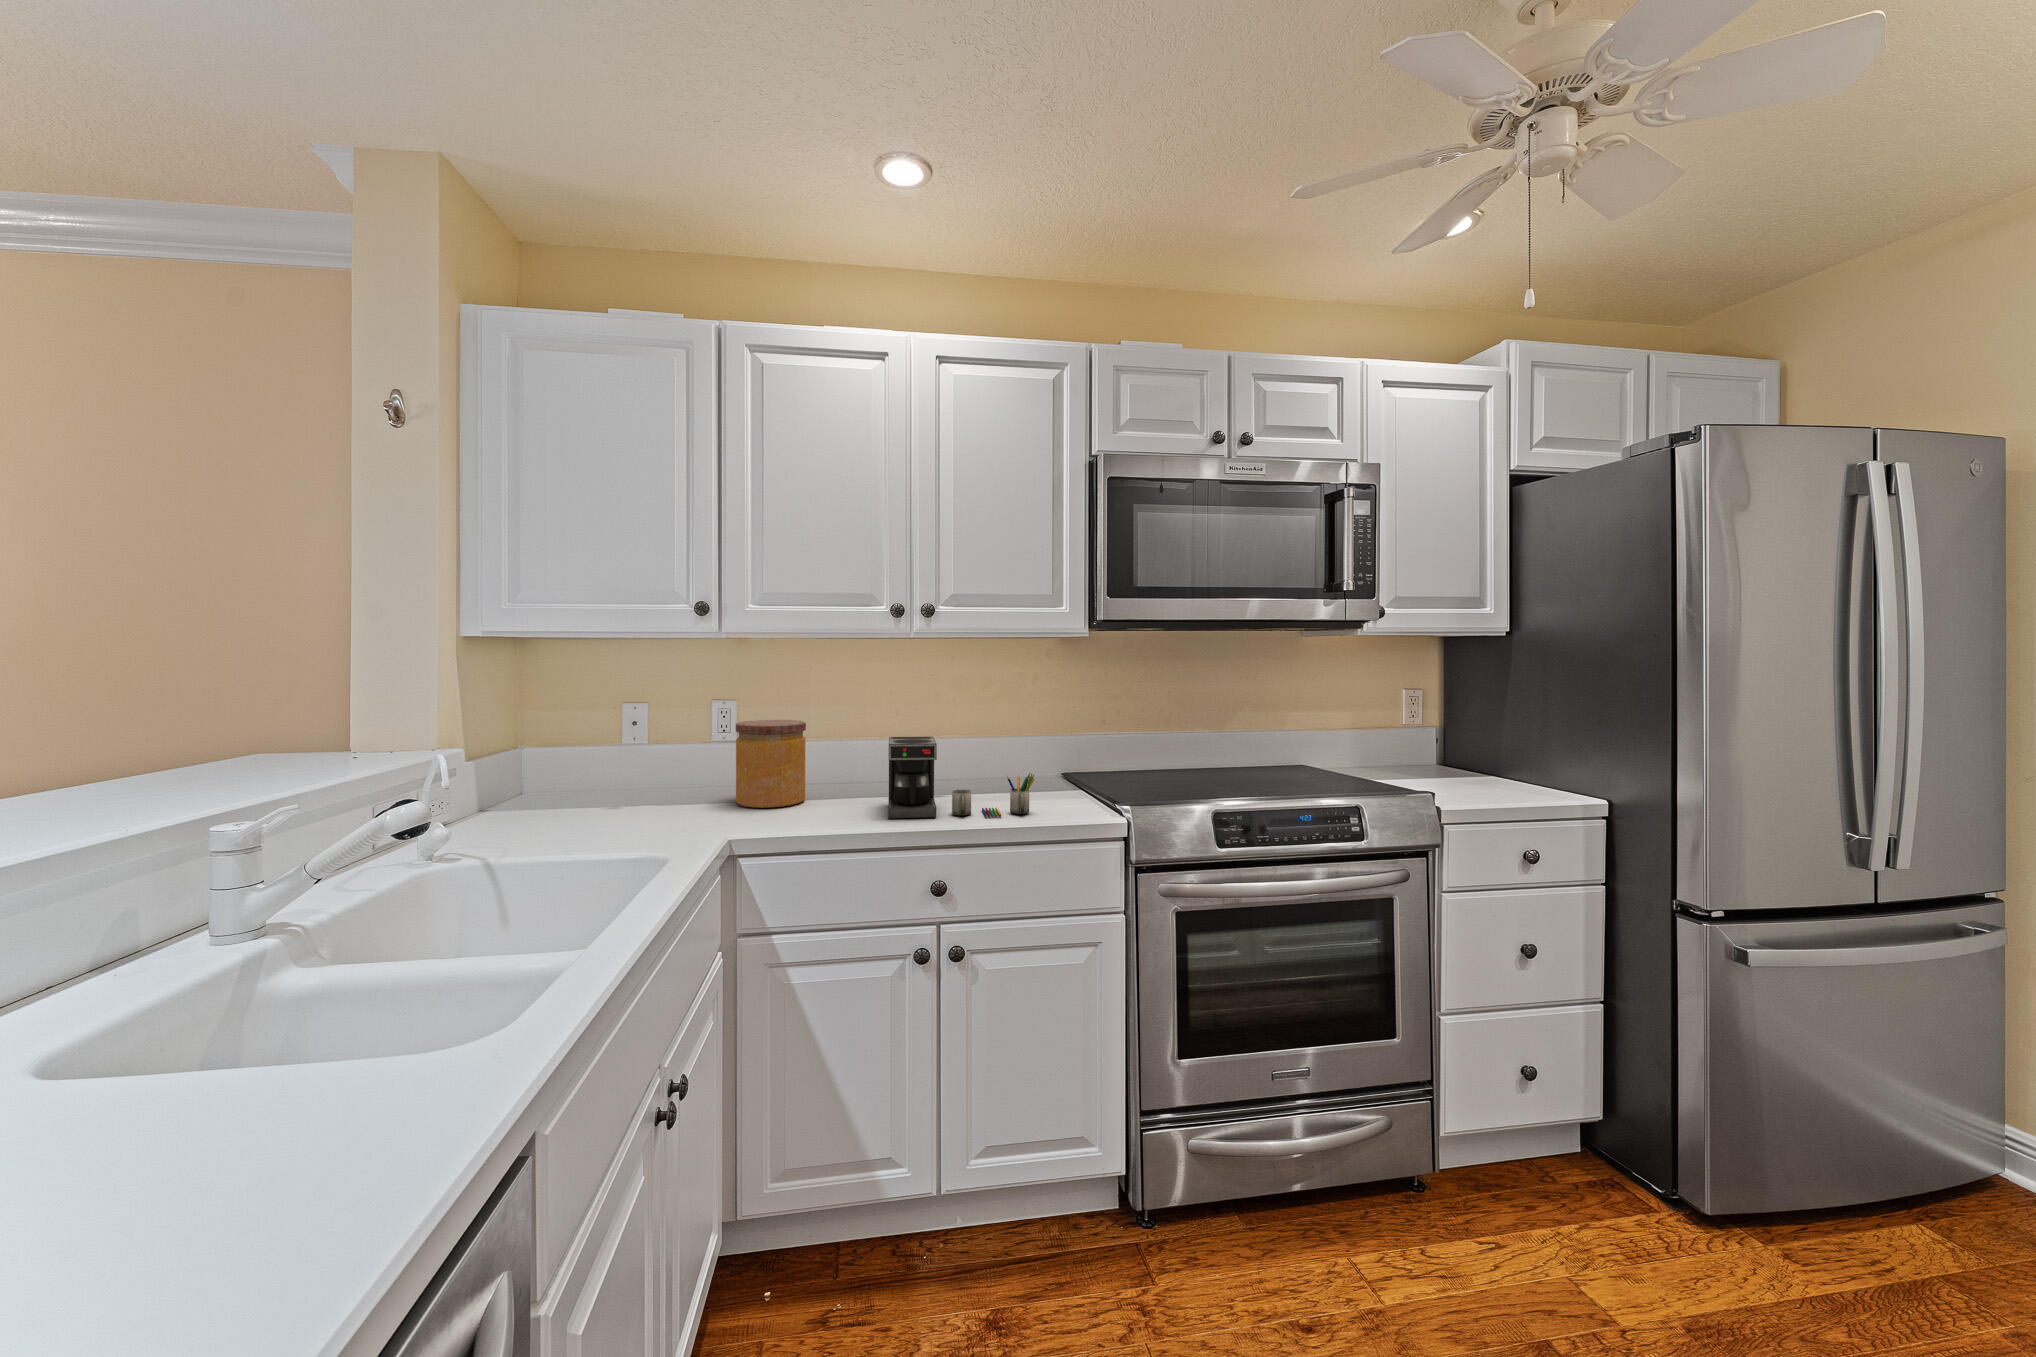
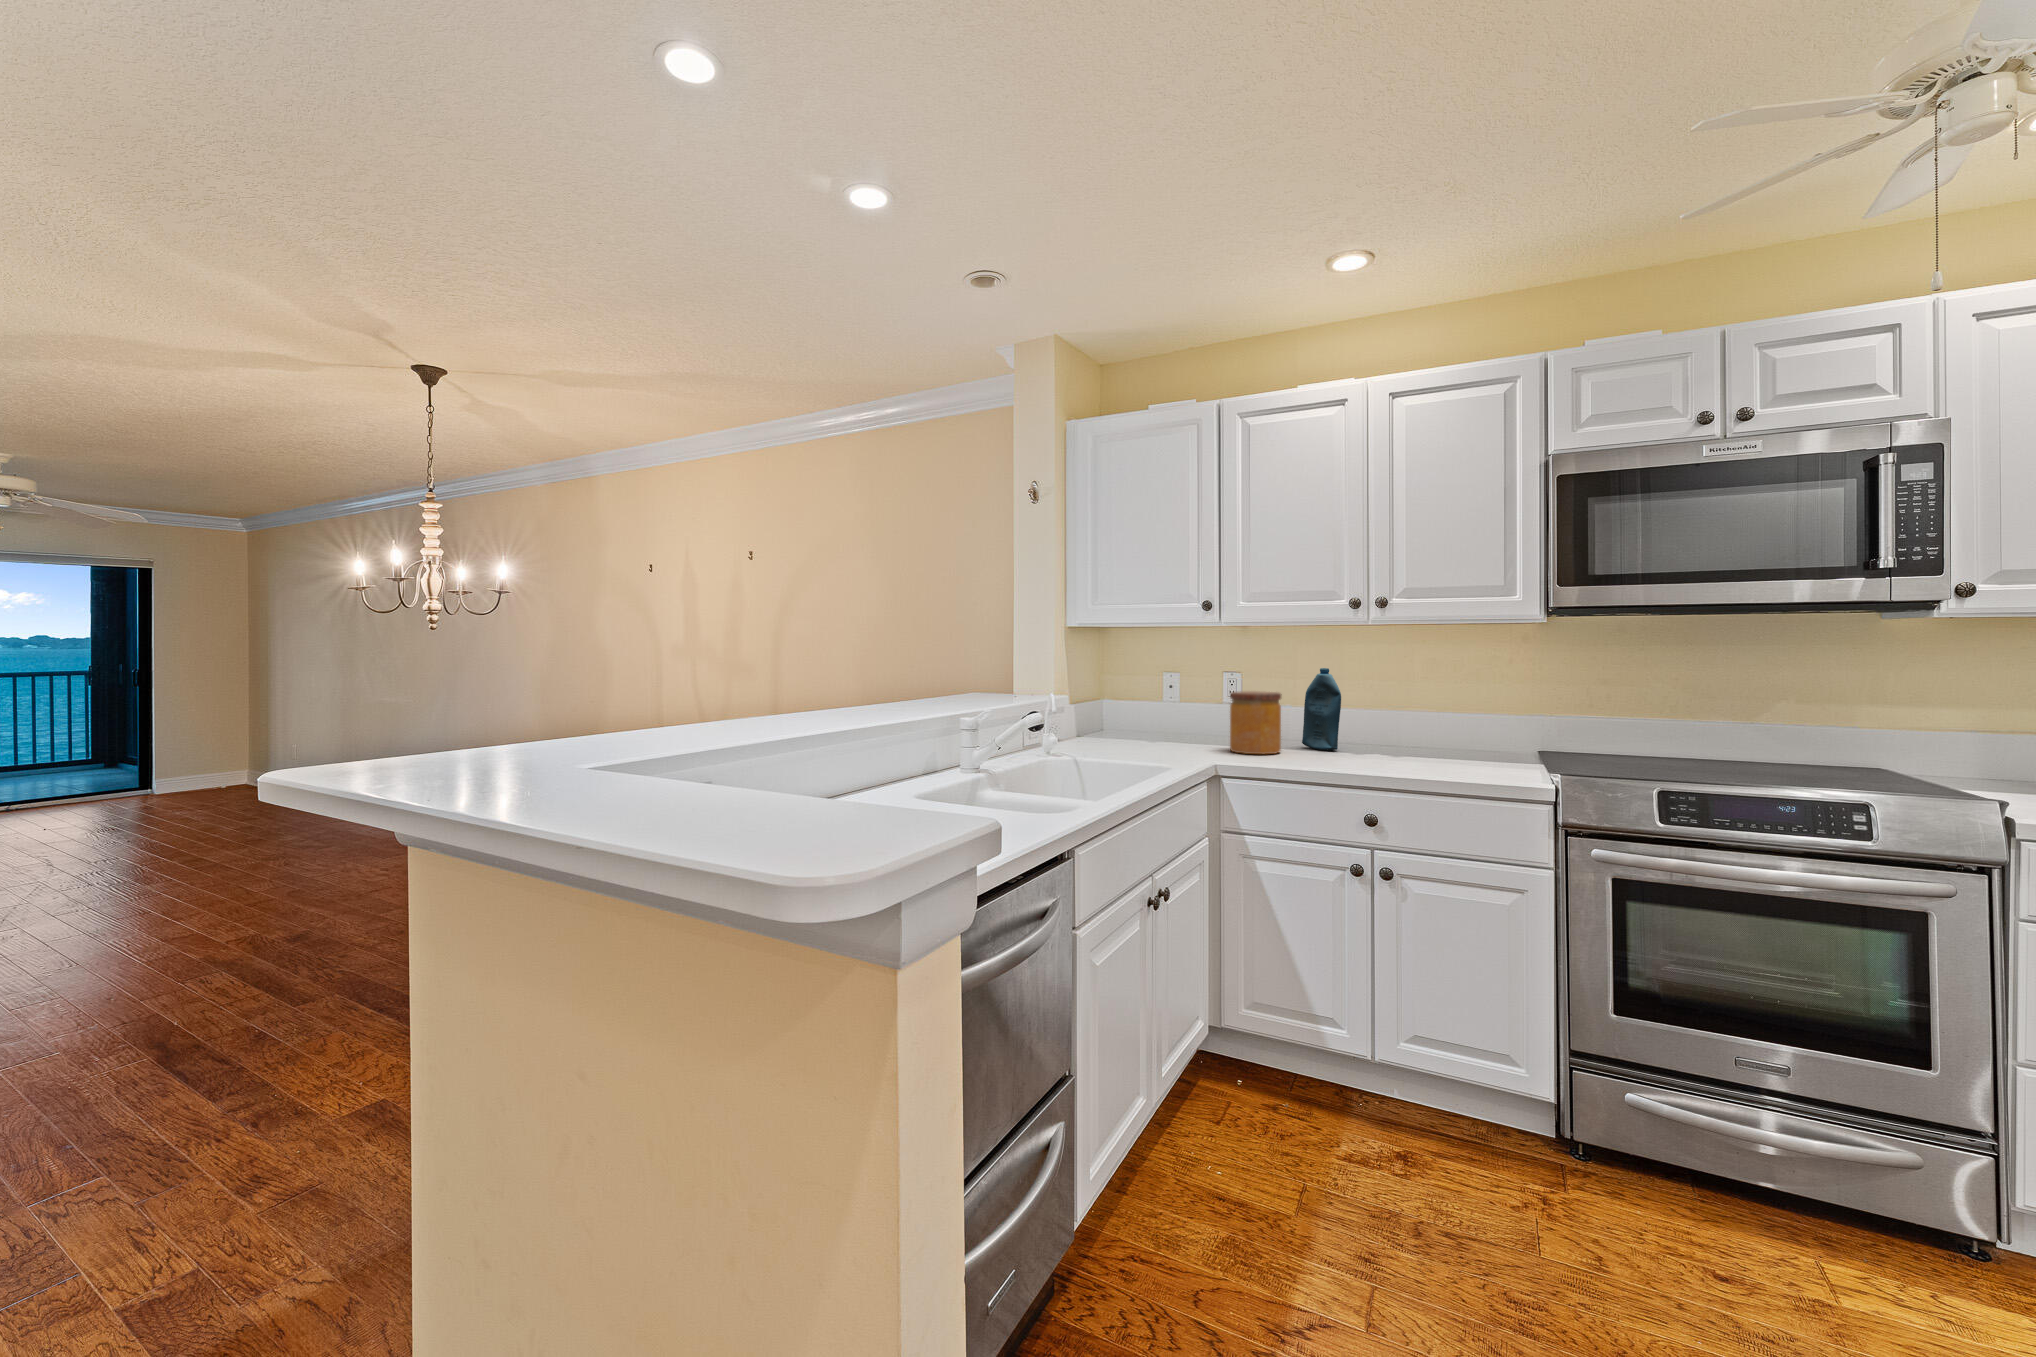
bottle: none [825,687,875,789] -> present [1302,668,1341,750]
coffee maker: present [888,737,1034,819] -> none [1336,706,1470,774]

